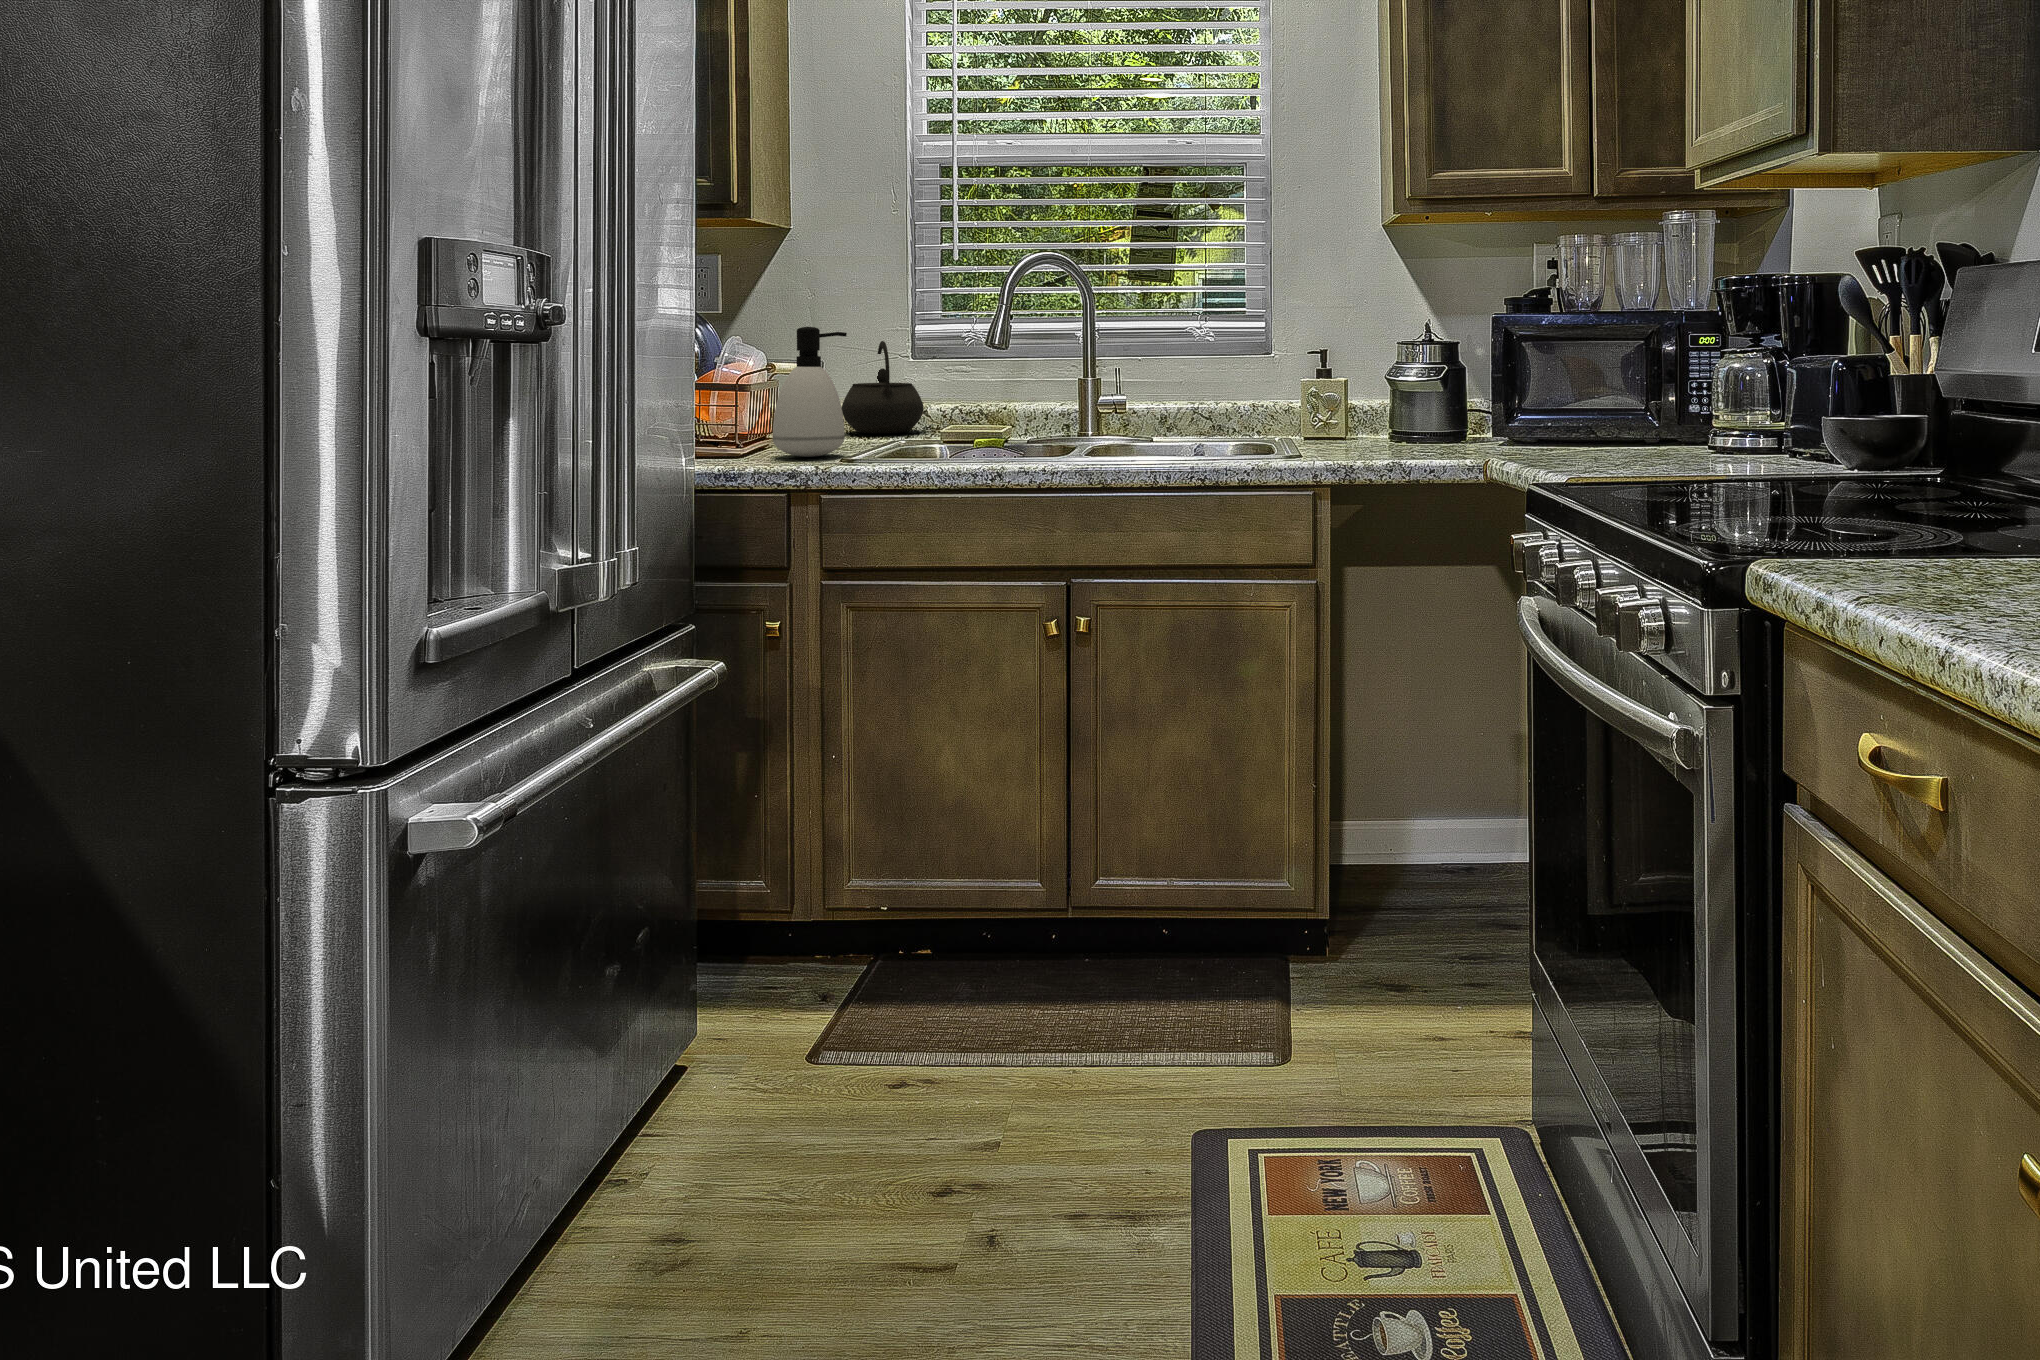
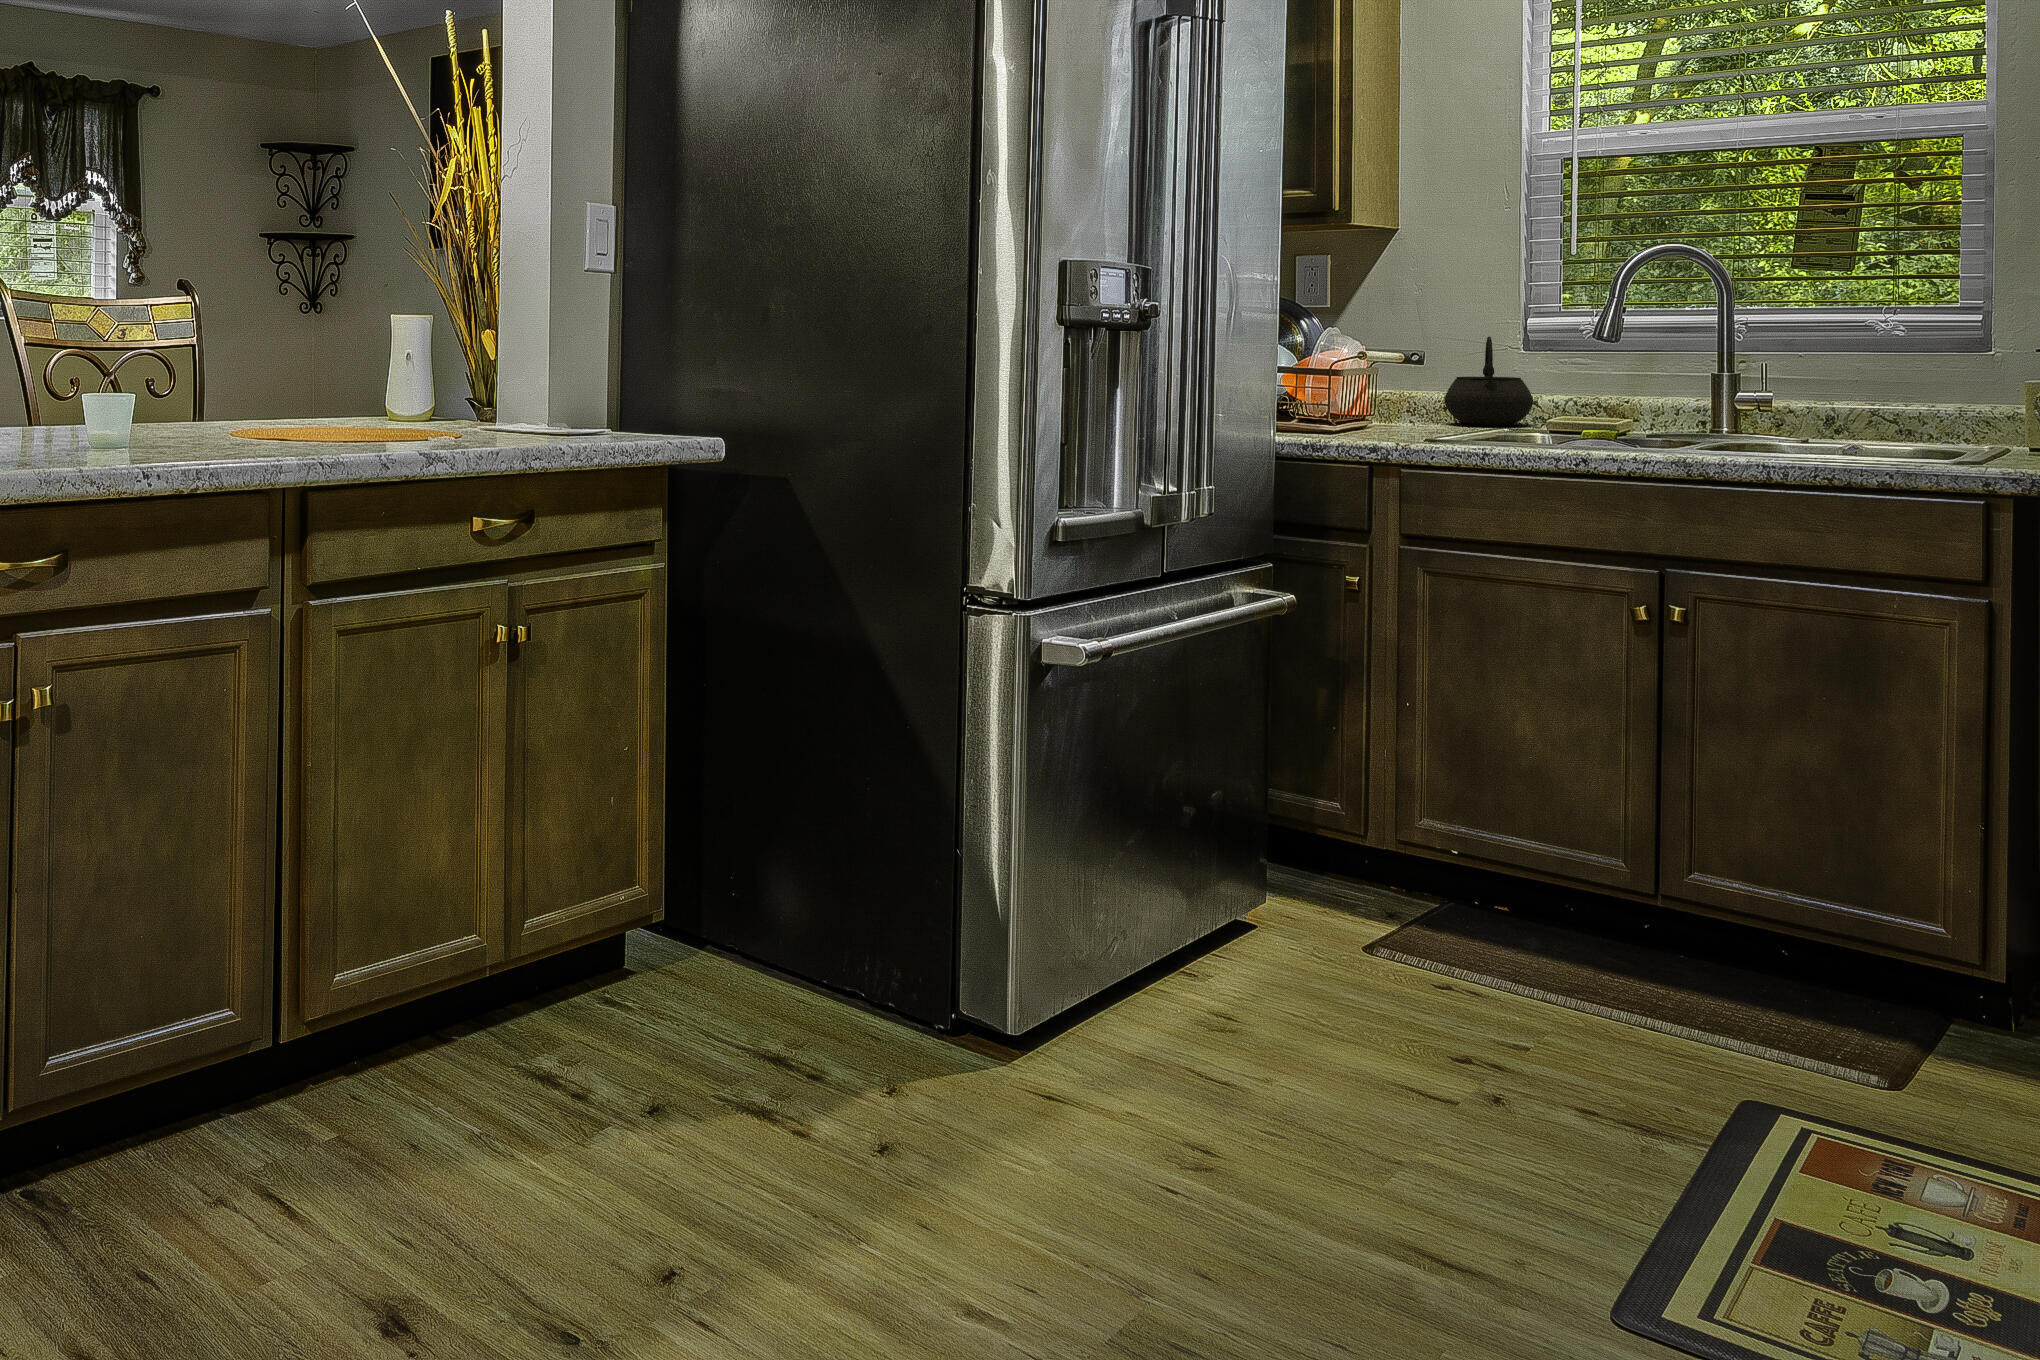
soap dispenser: present [773,327,847,457] -> none [1361,322,1435,438]

